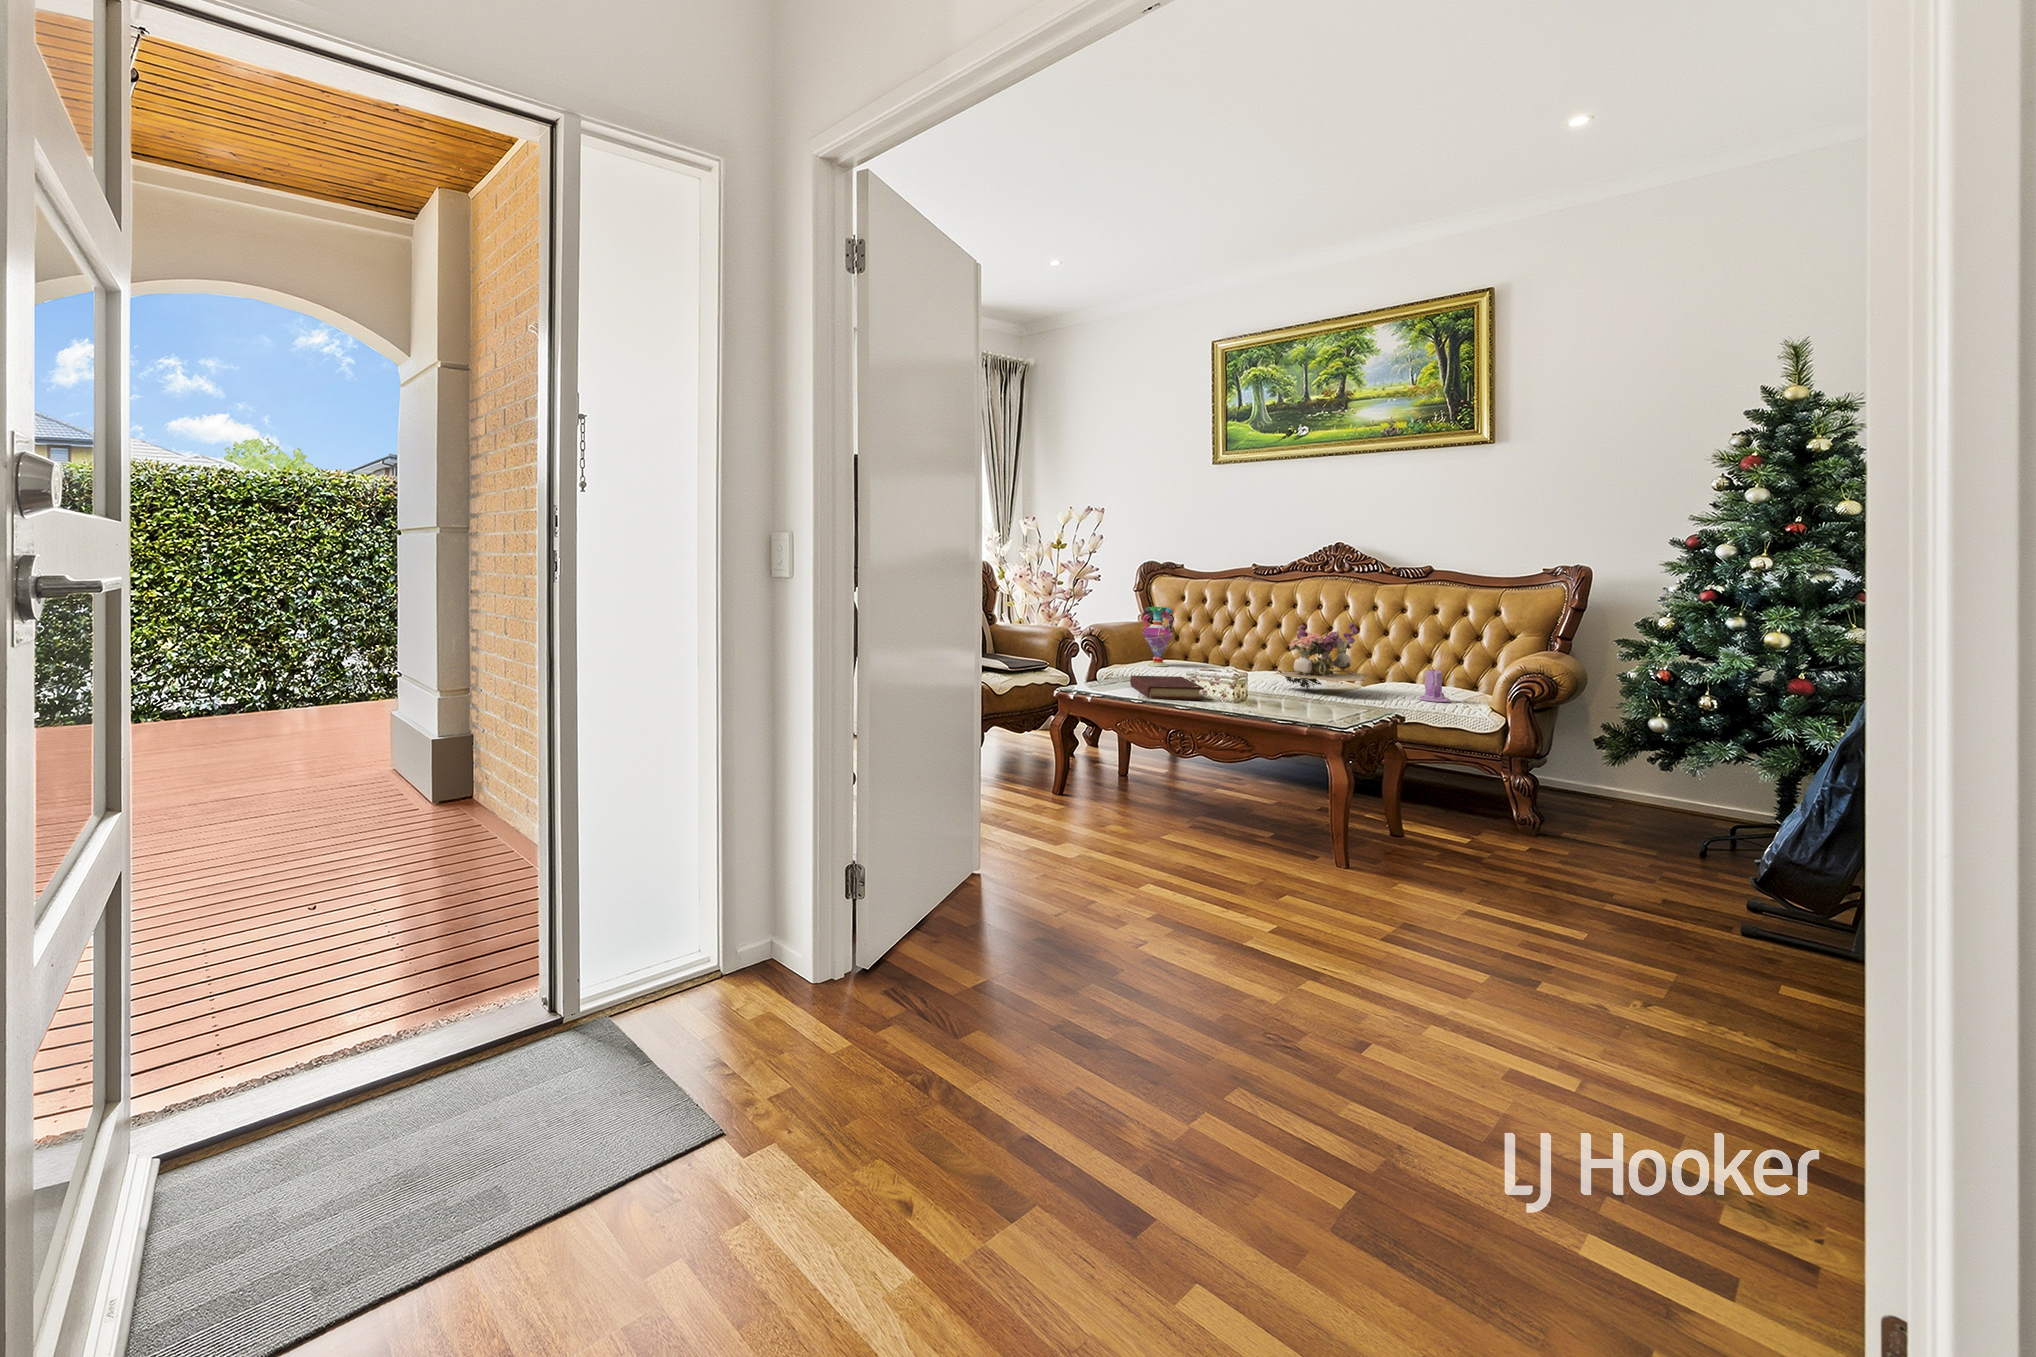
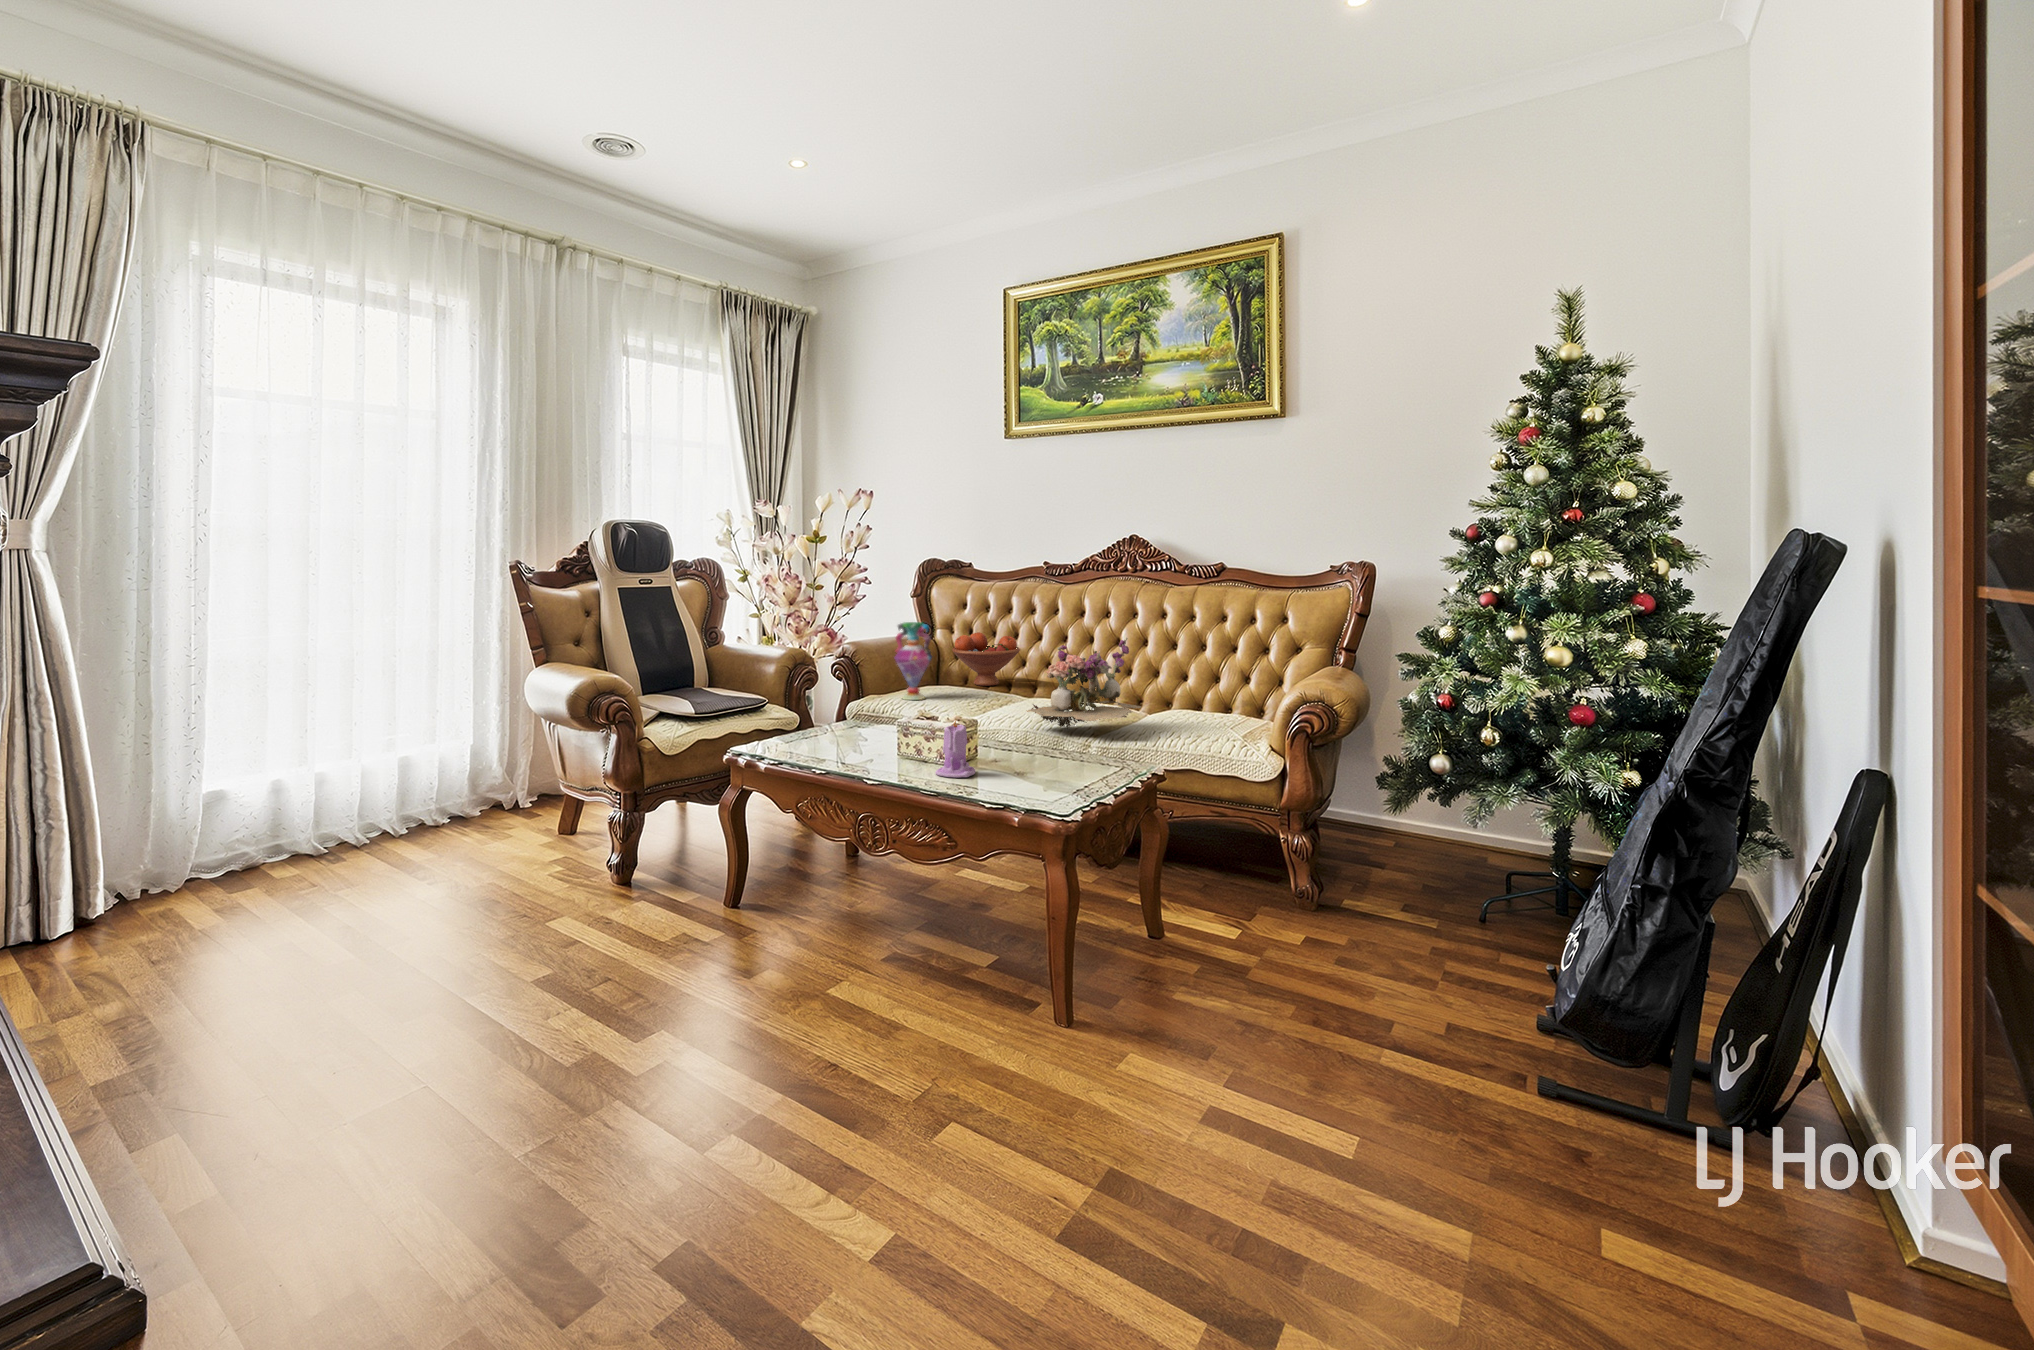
fruit bowl: none [1177,618,1236,660] -> present [952,632,1020,686]
candle: present [1419,667,1450,702] -> present [935,721,976,778]
book: present [1130,675,1204,700] -> none [828,724,906,765]

